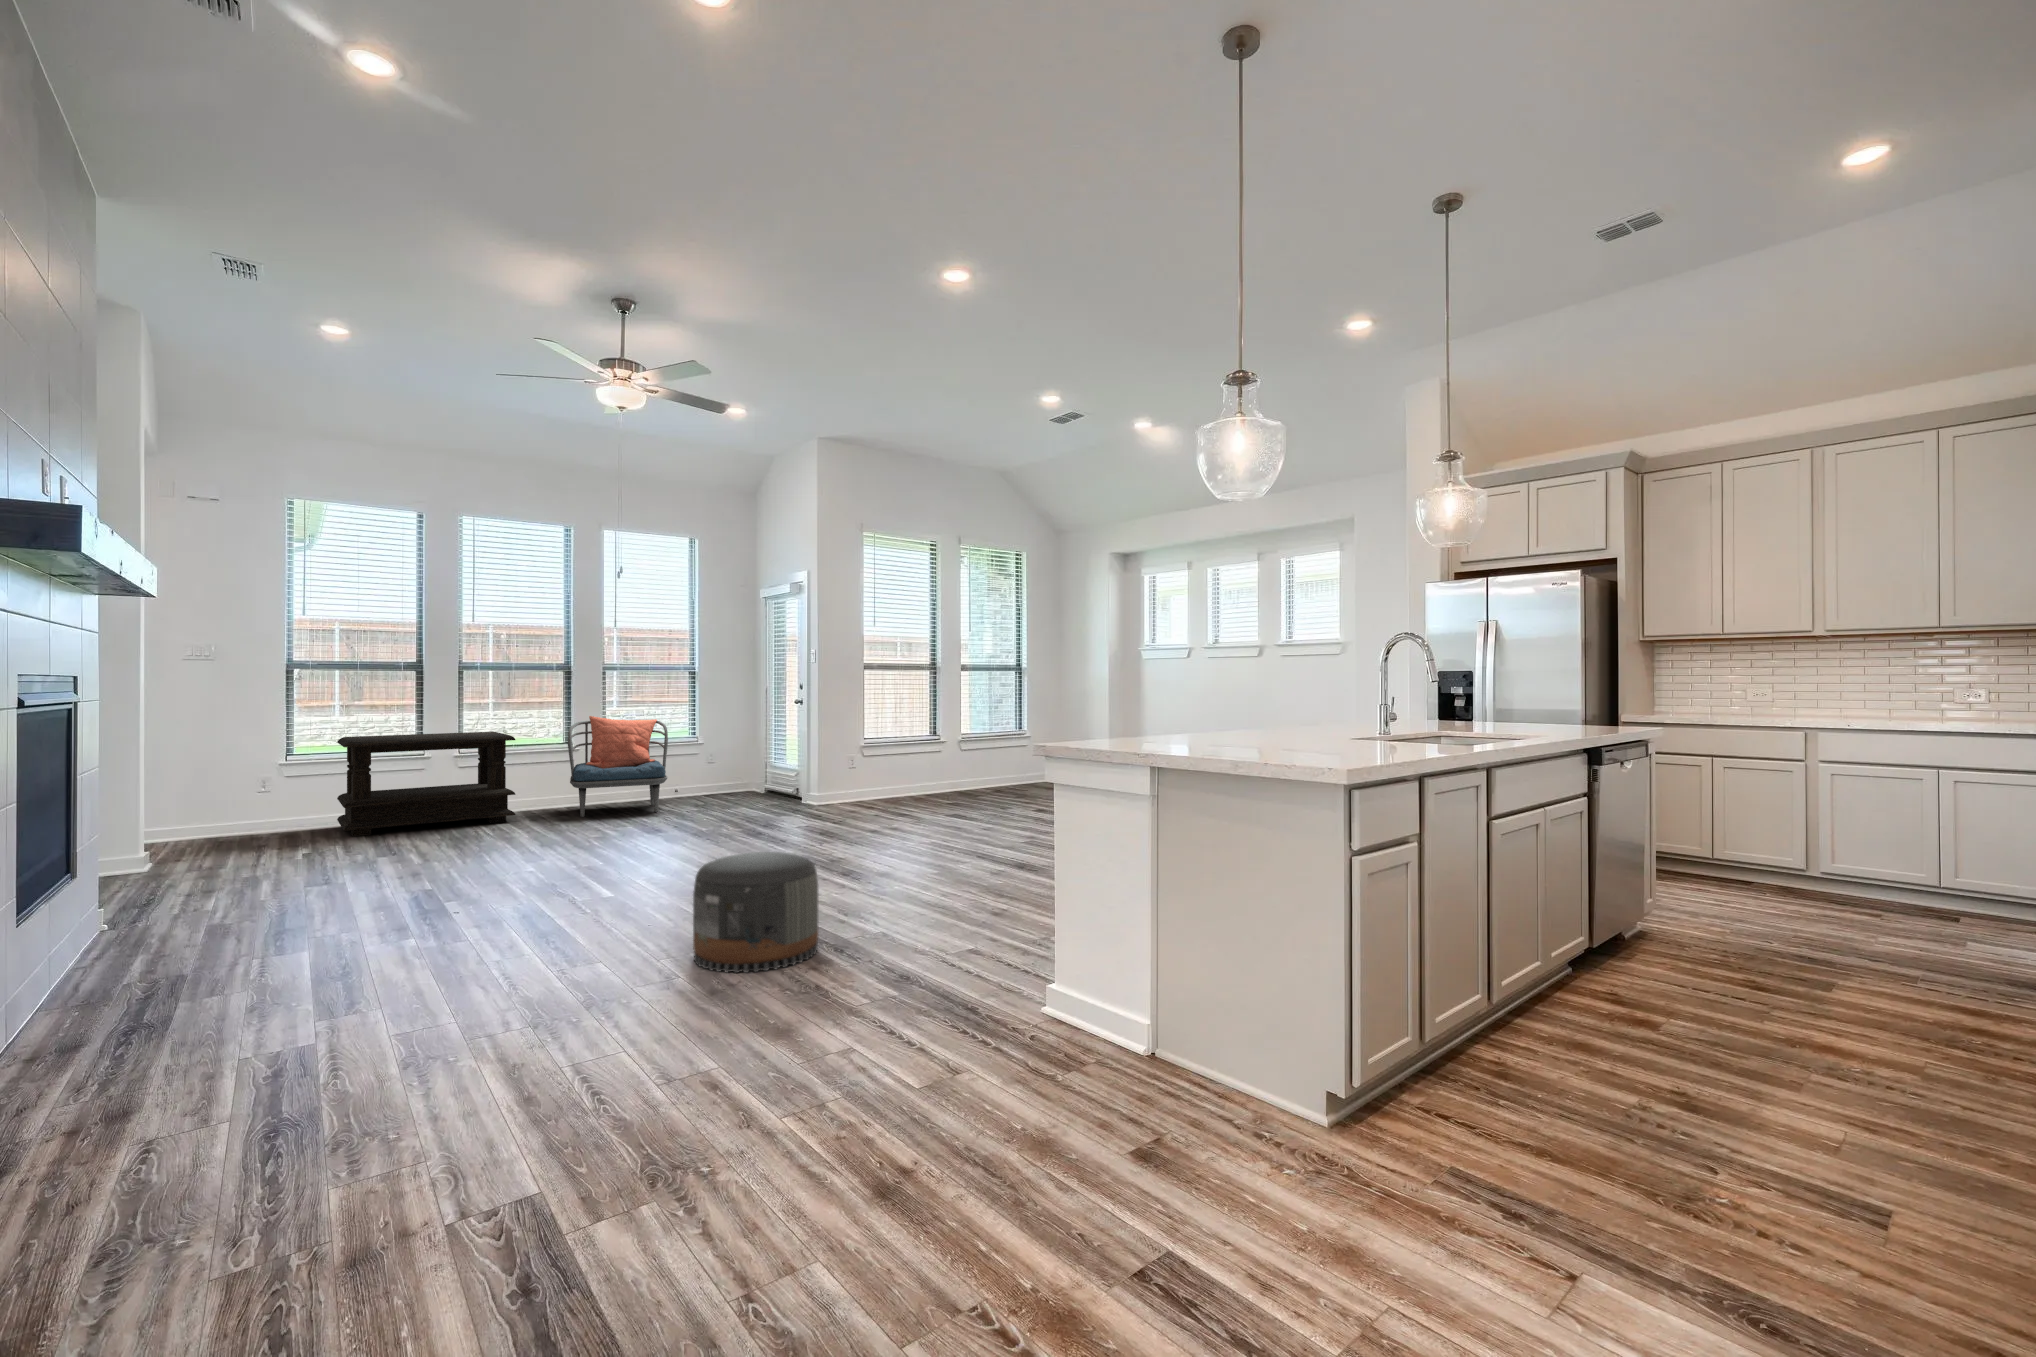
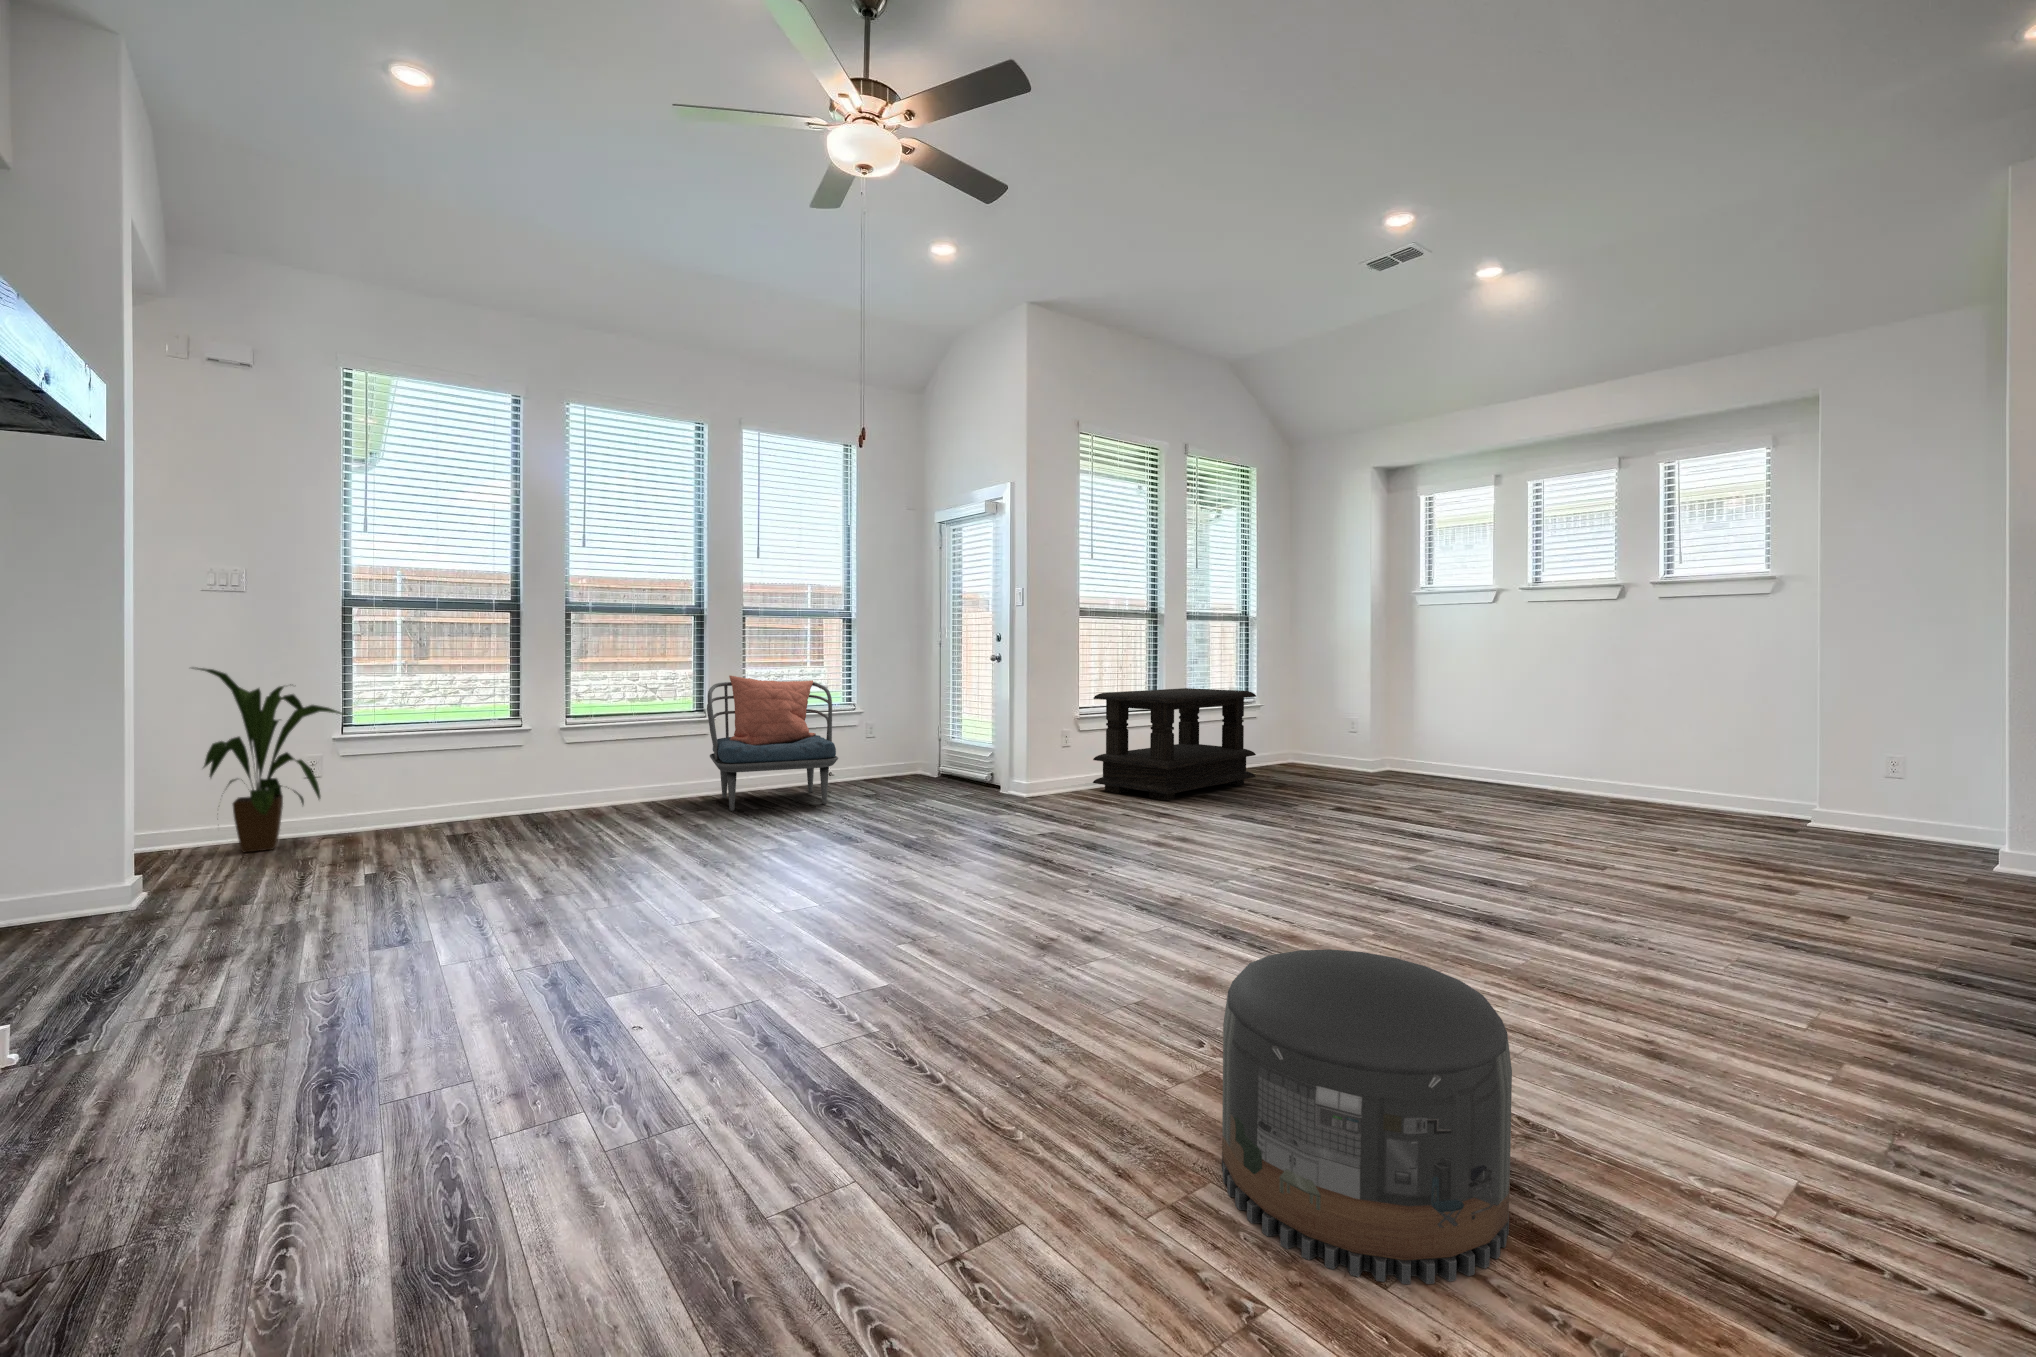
house plant: none [180,714,296,843] -> present [193,668,346,852]
coffee table: present [337,732,515,836] -> present [1093,688,1256,800]

